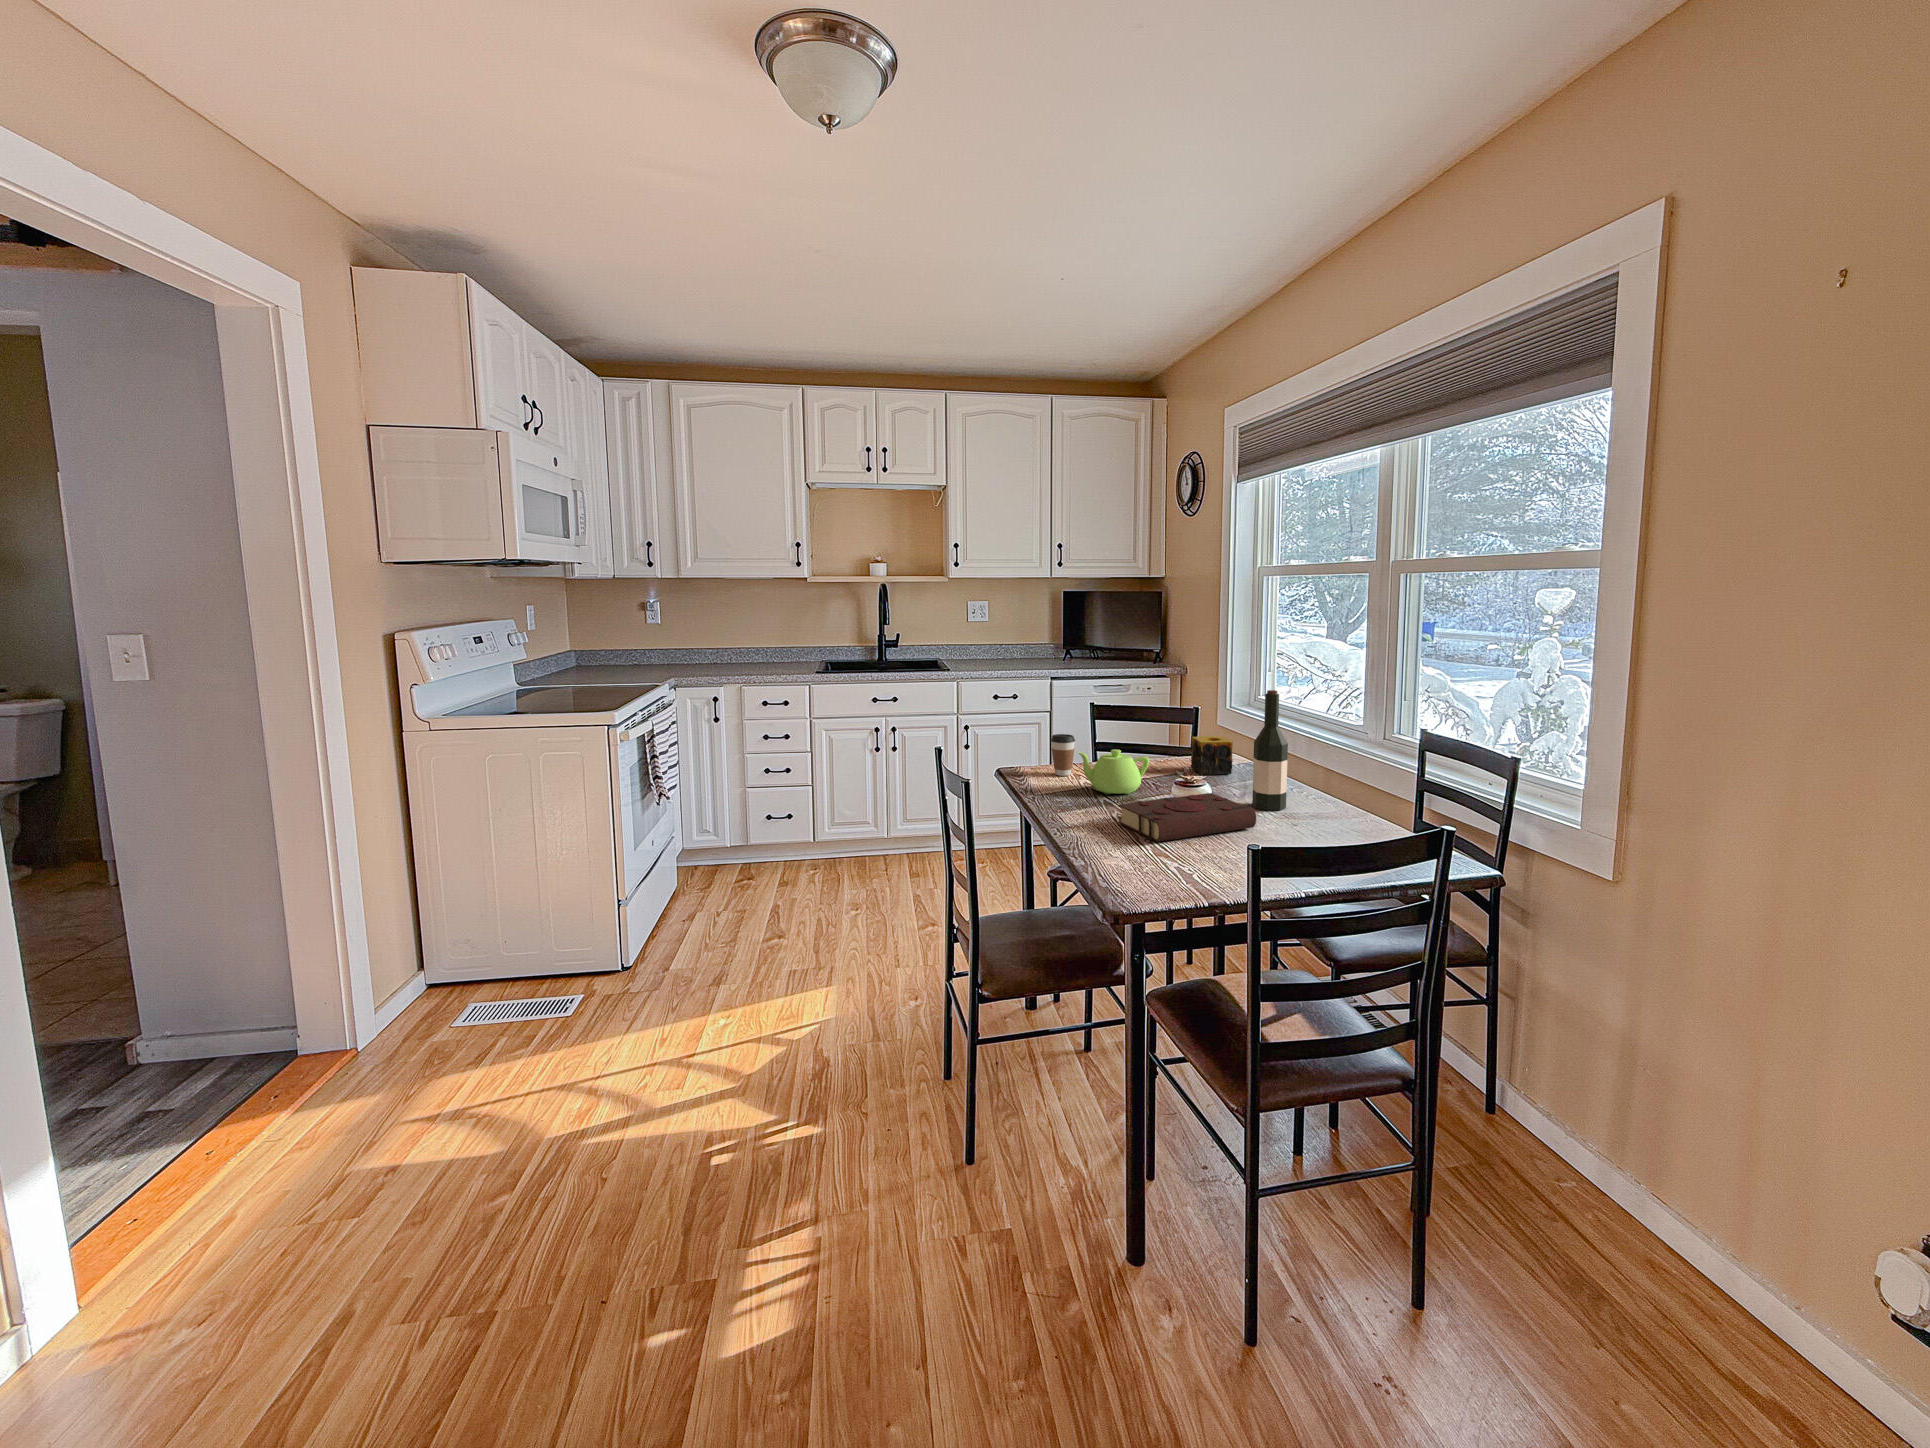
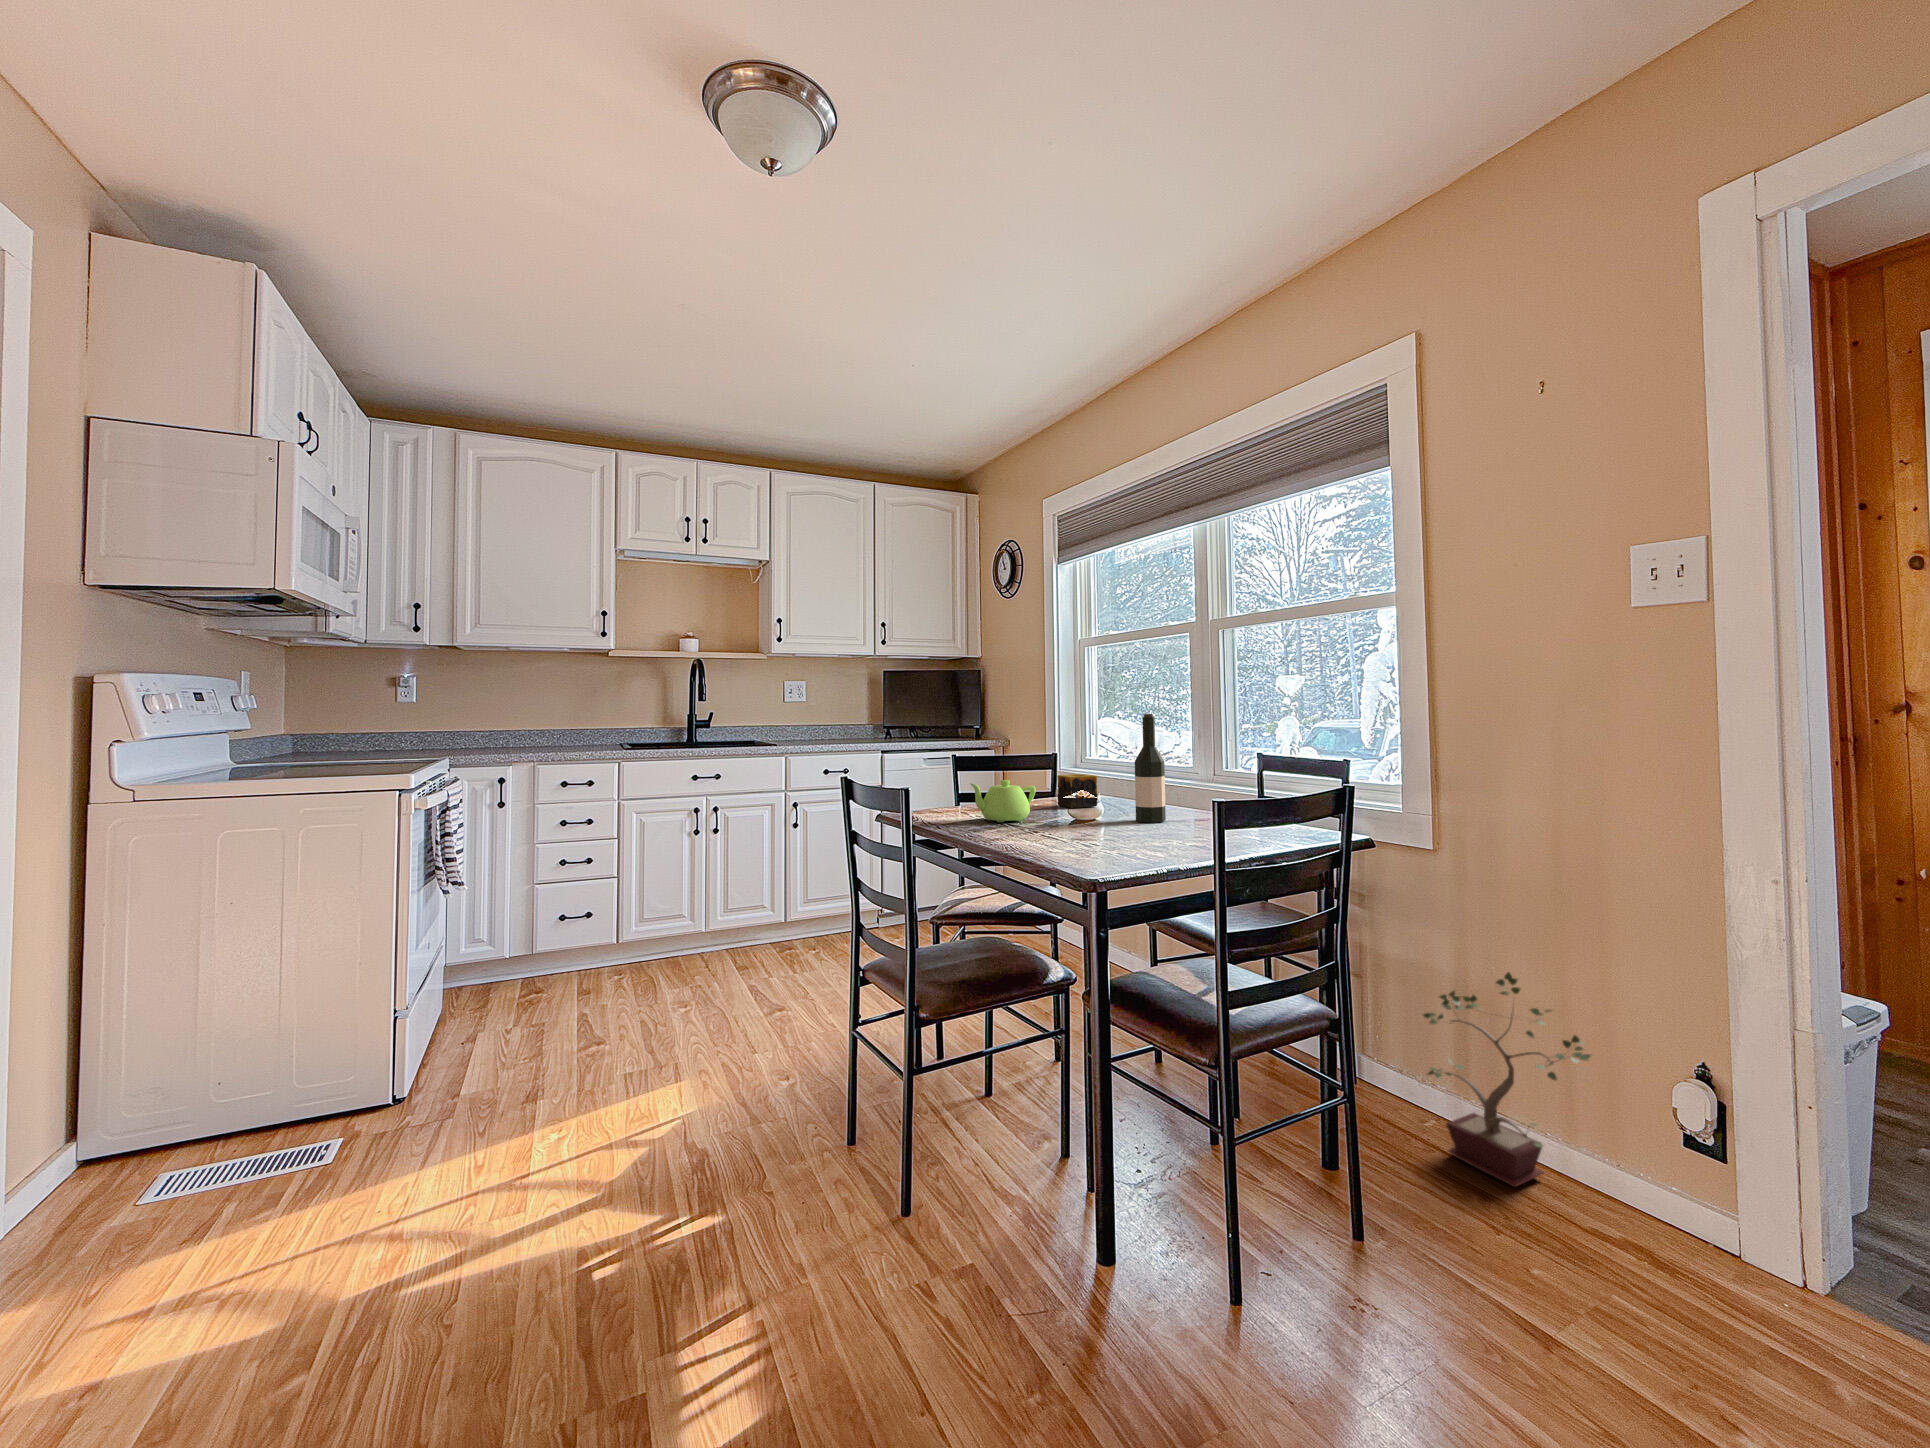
coffee cup: present [1051,734,1075,776] -> none [932,775,956,815]
book: present [1119,793,1256,842] -> none [1032,808,1156,843]
potted plant: none [1559,1047,1761,1290] -> present [1423,972,1591,1187]

